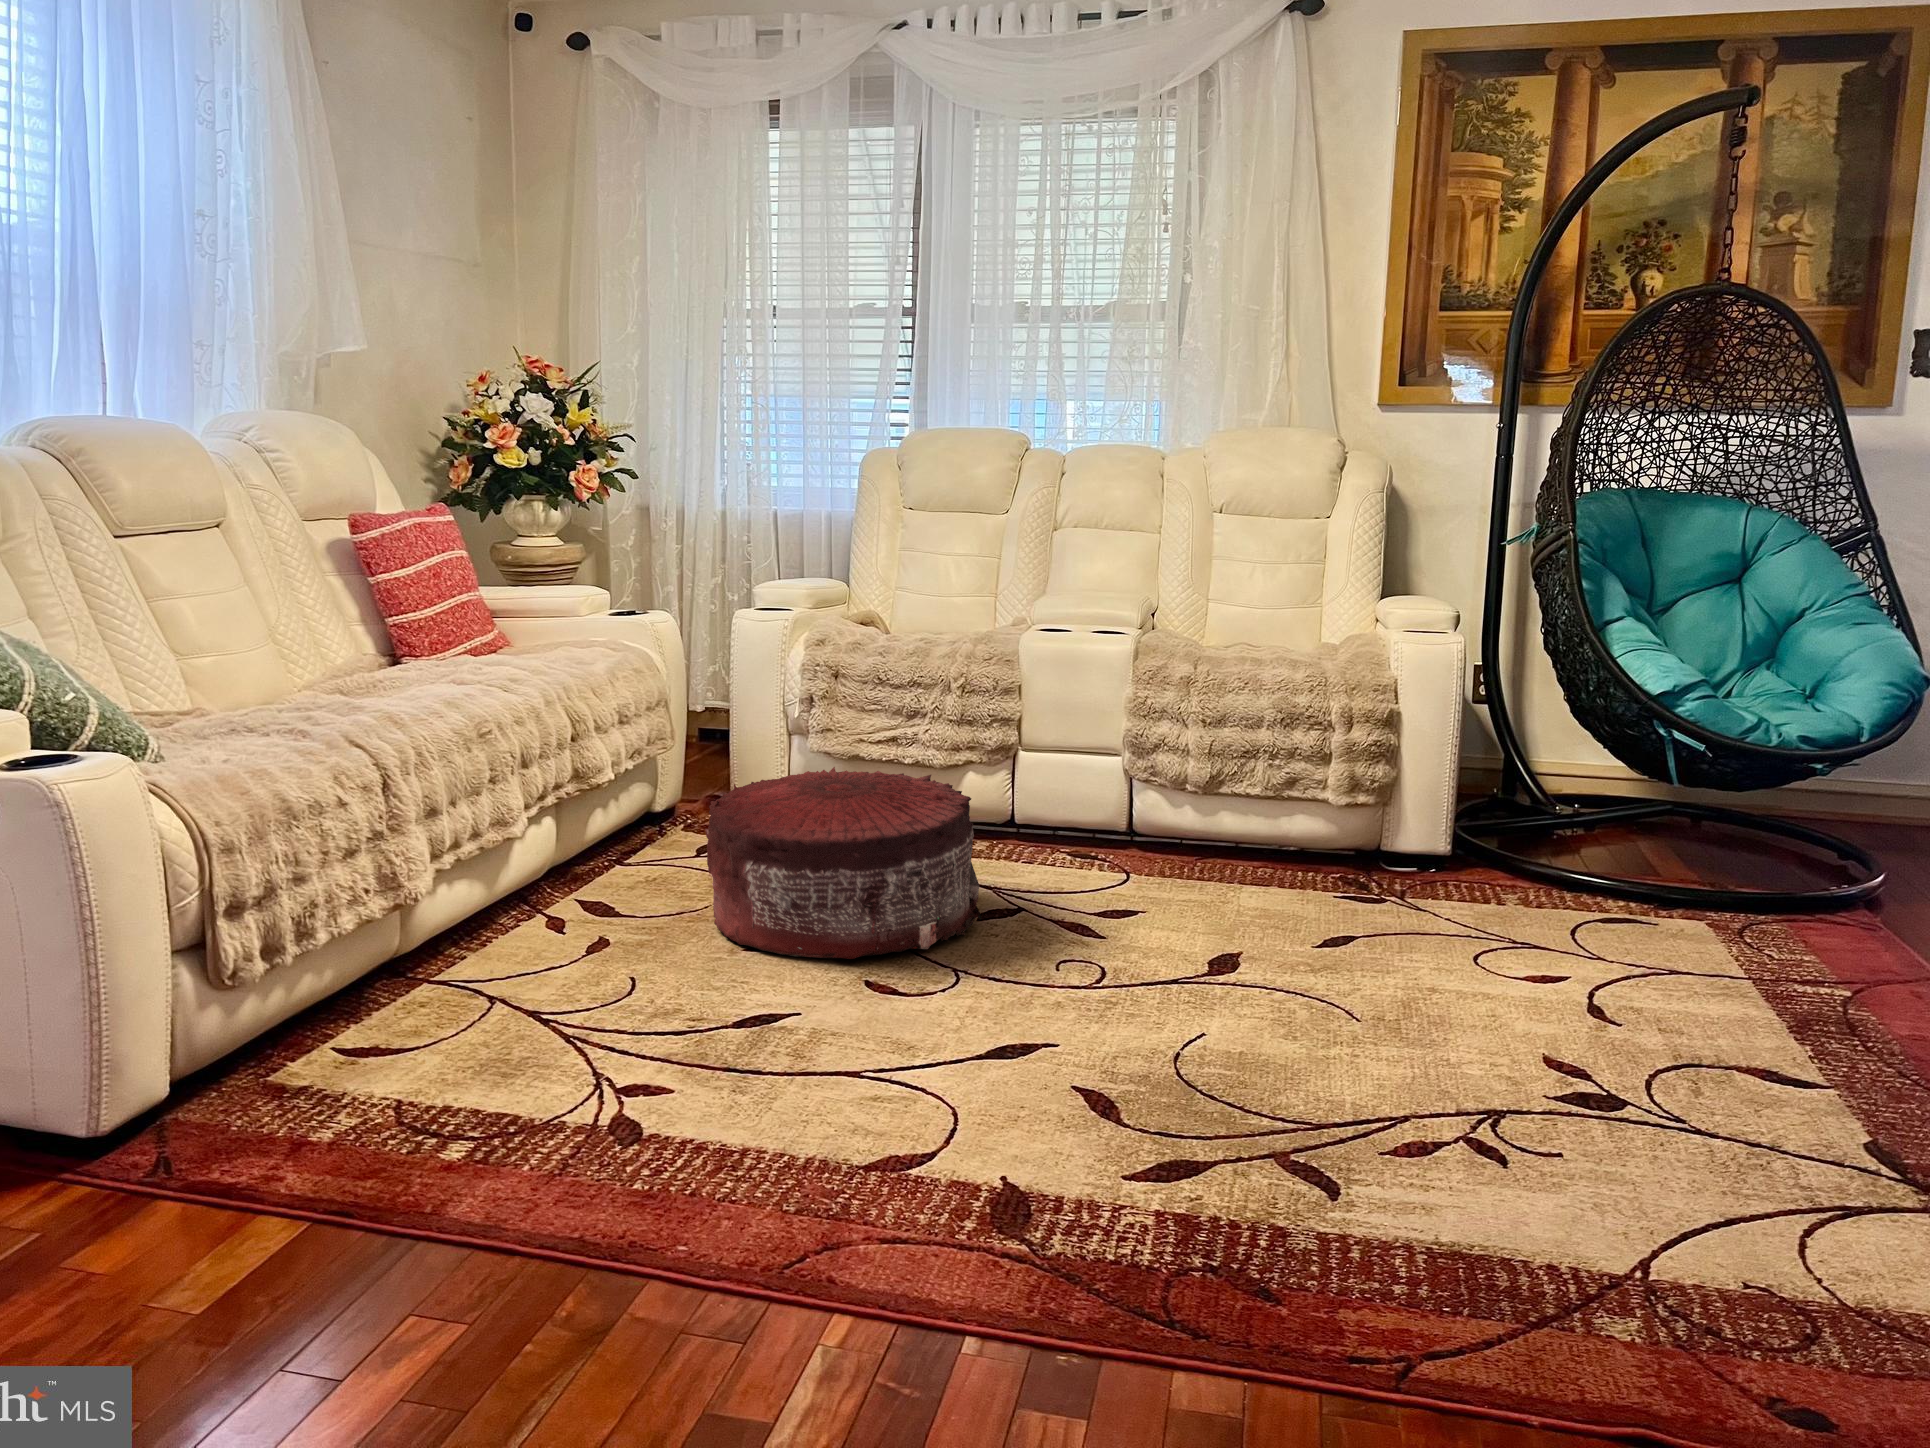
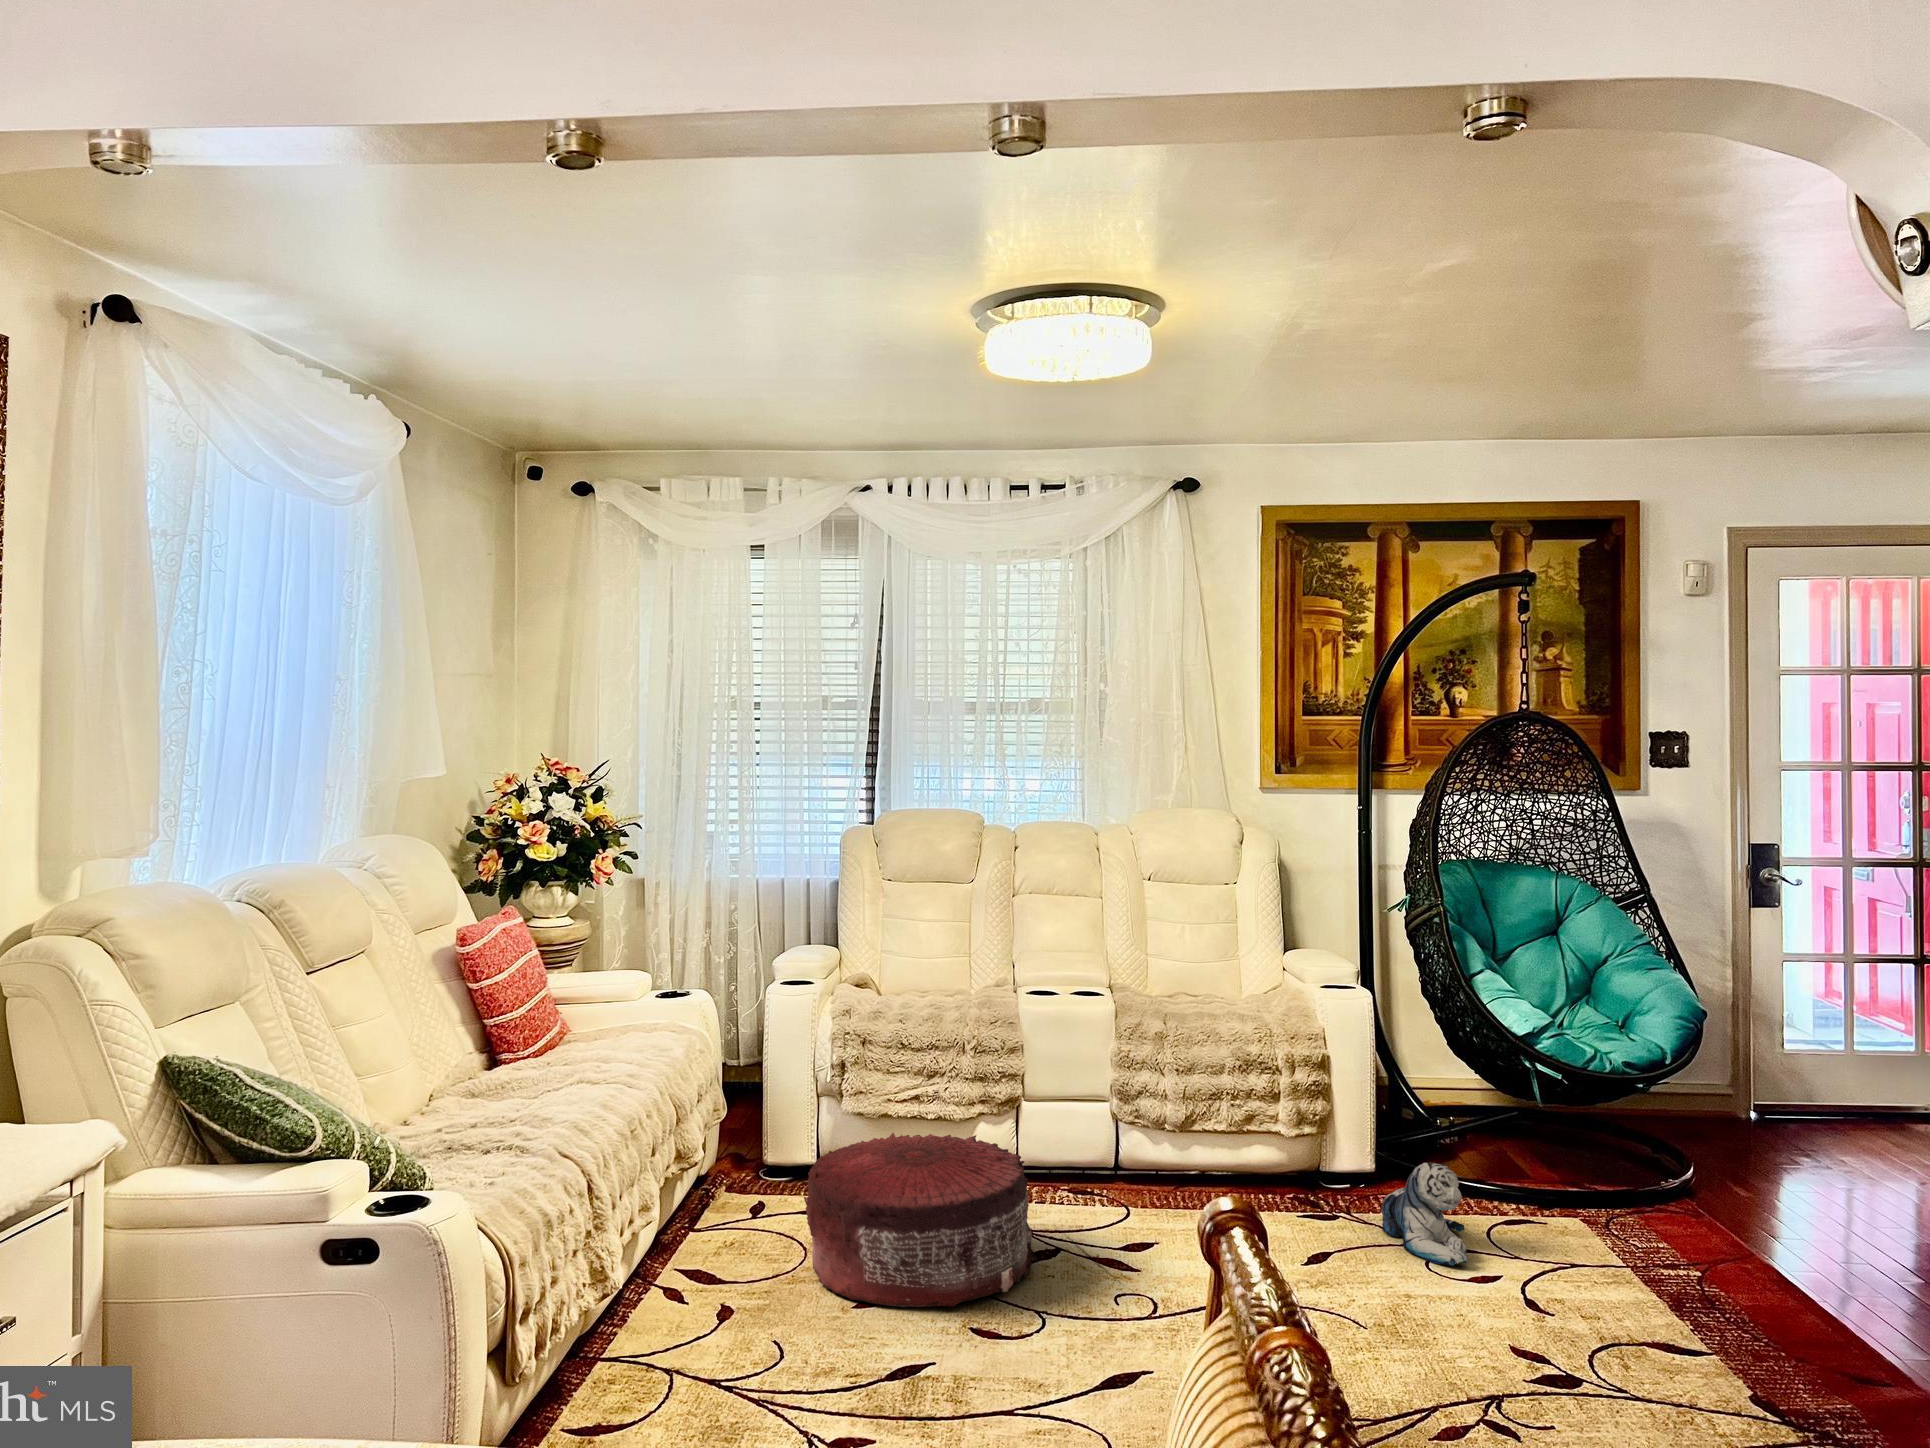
plush toy: none [1435,836,1543,961] -> present [1382,1163,1468,1266]

